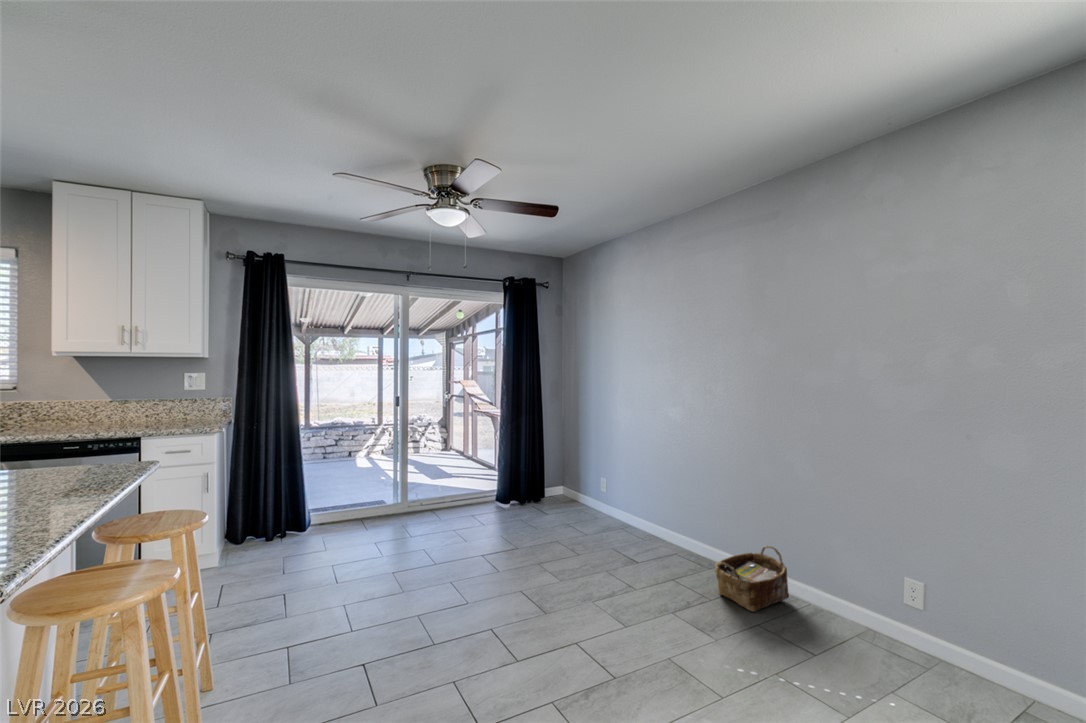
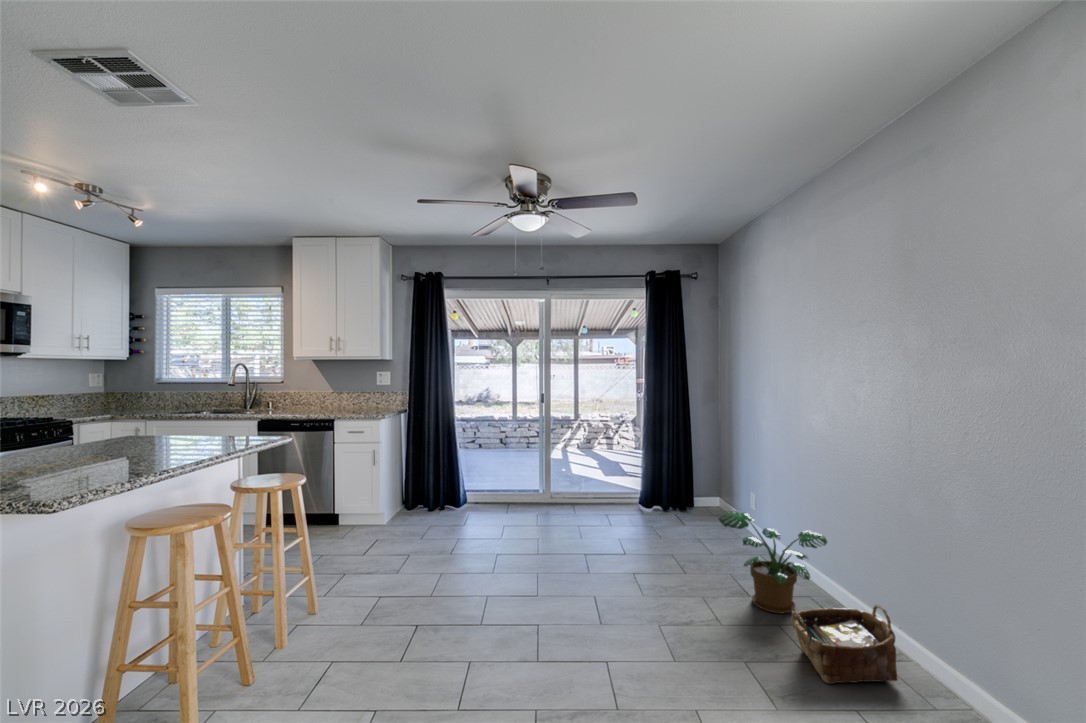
potted plant: none [620,492,710,571] -> present [718,511,827,613]

